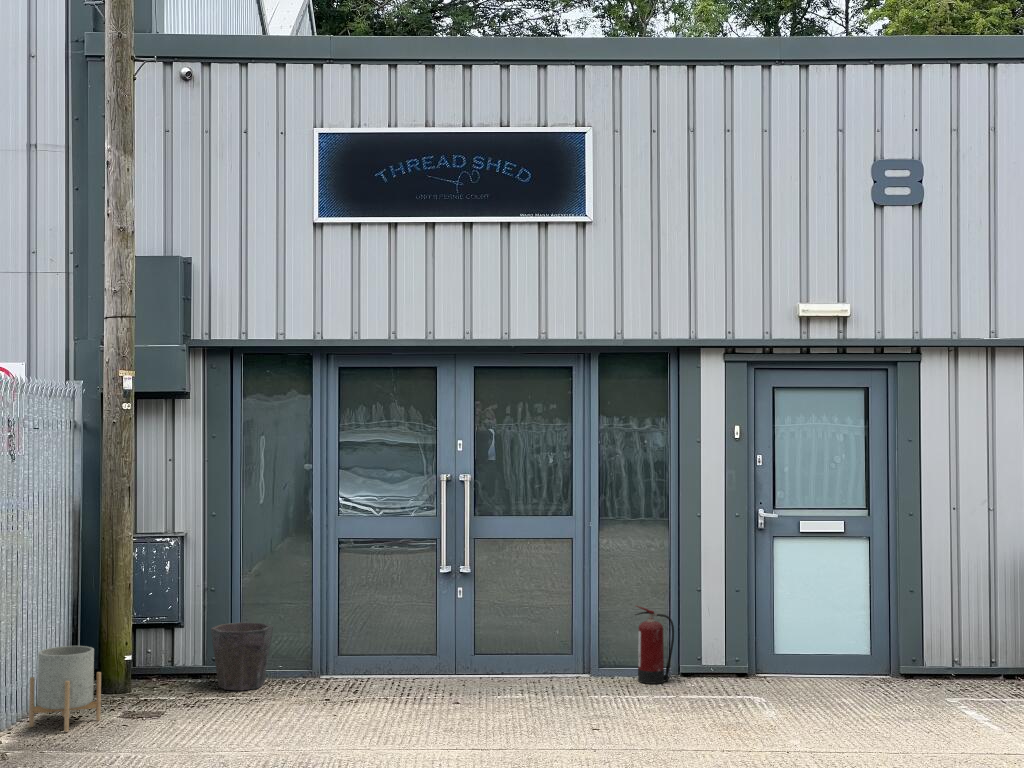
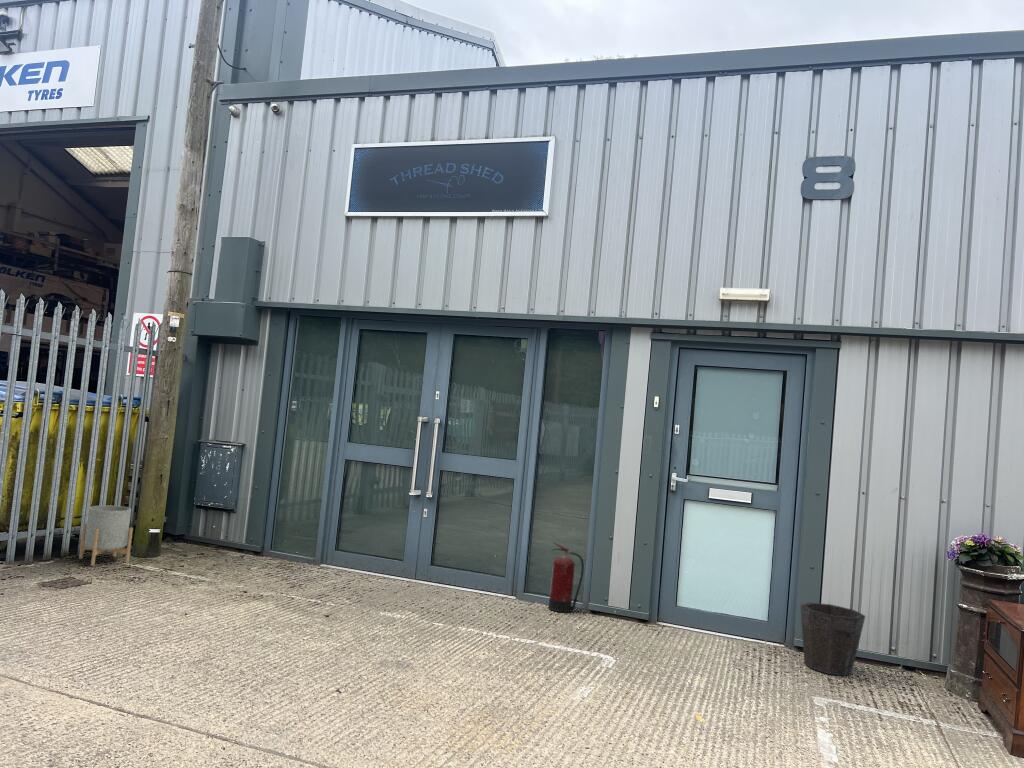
waste bin: present [211,622,273,690] -> present [801,603,865,675]

